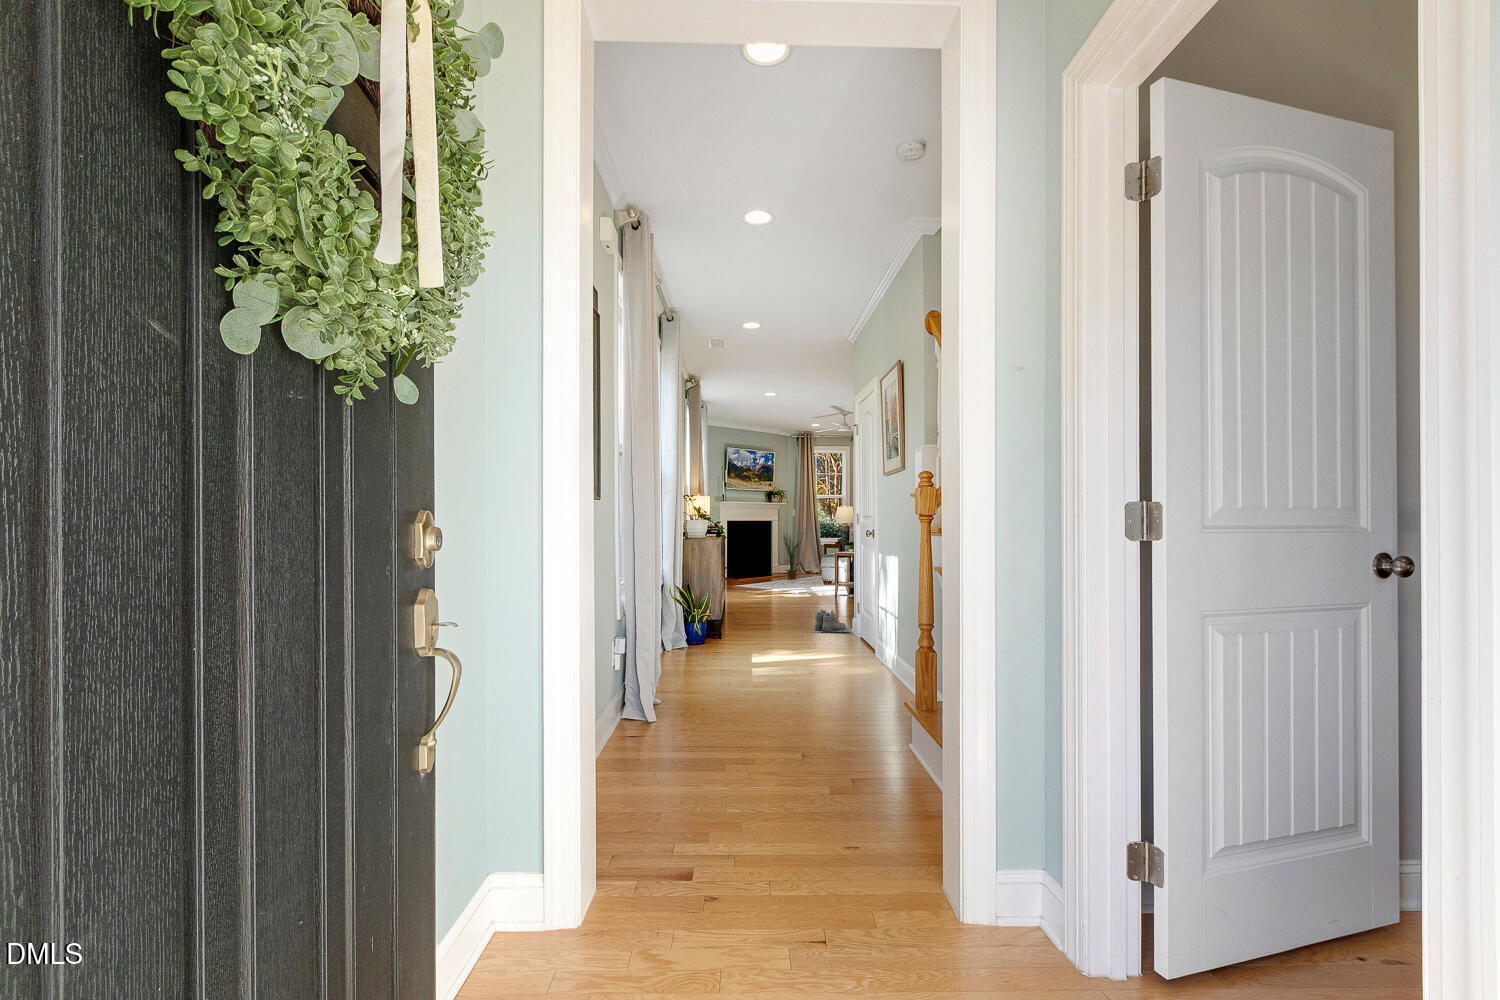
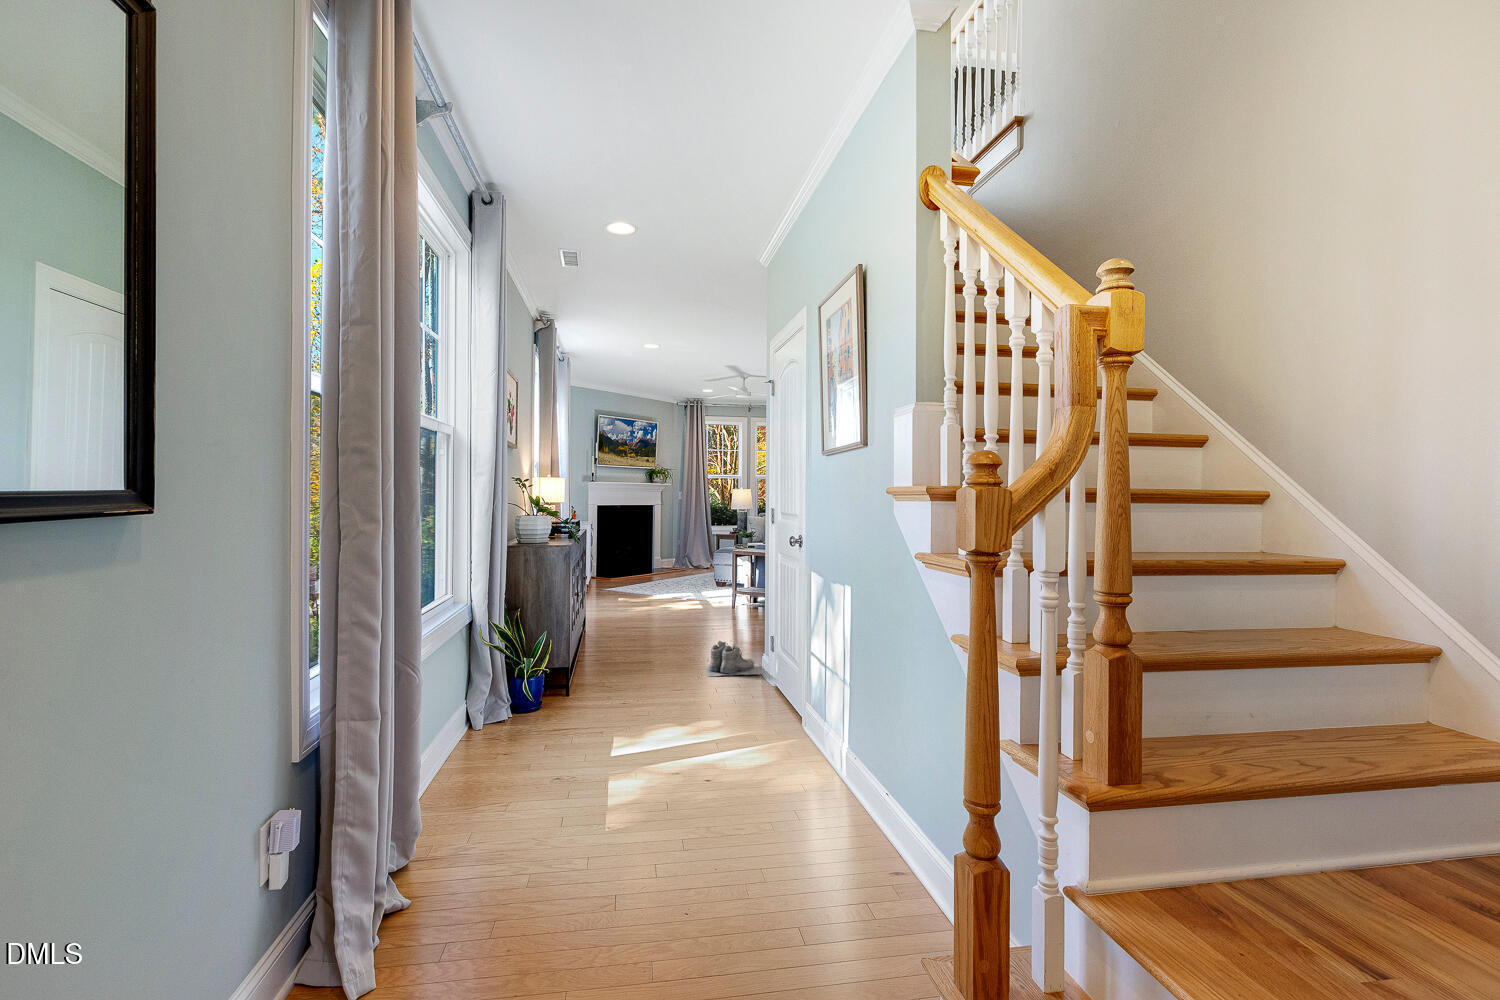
house plant: present [784,536,801,579] -> none [660,516,696,577]

